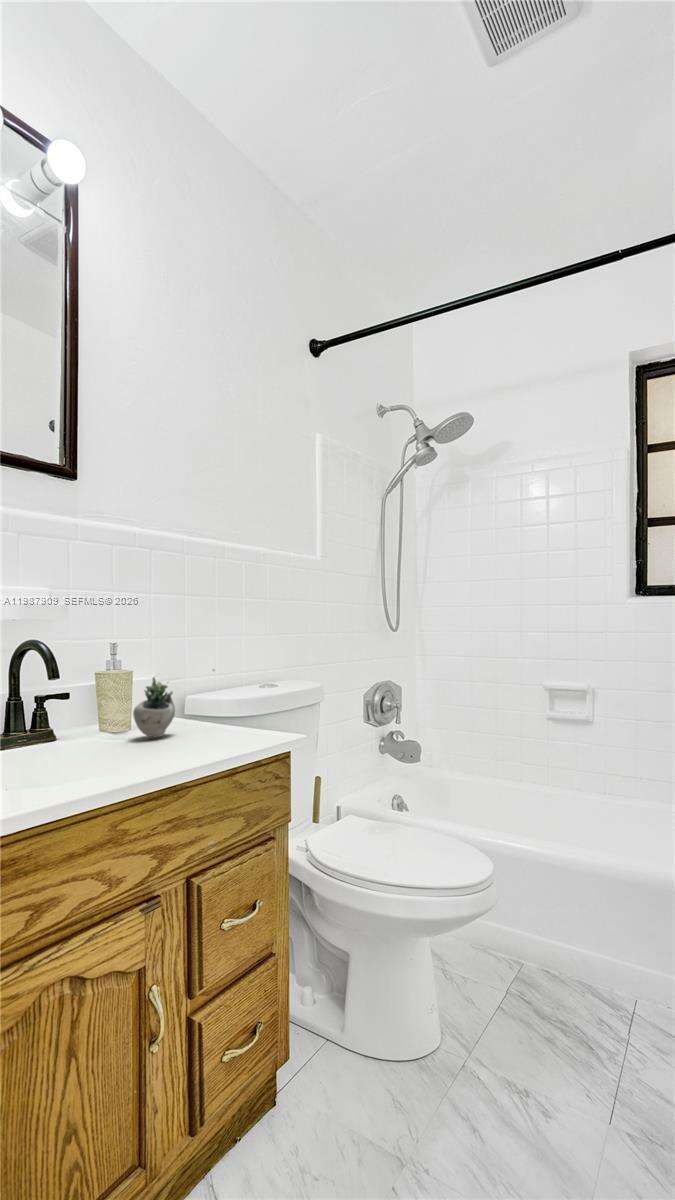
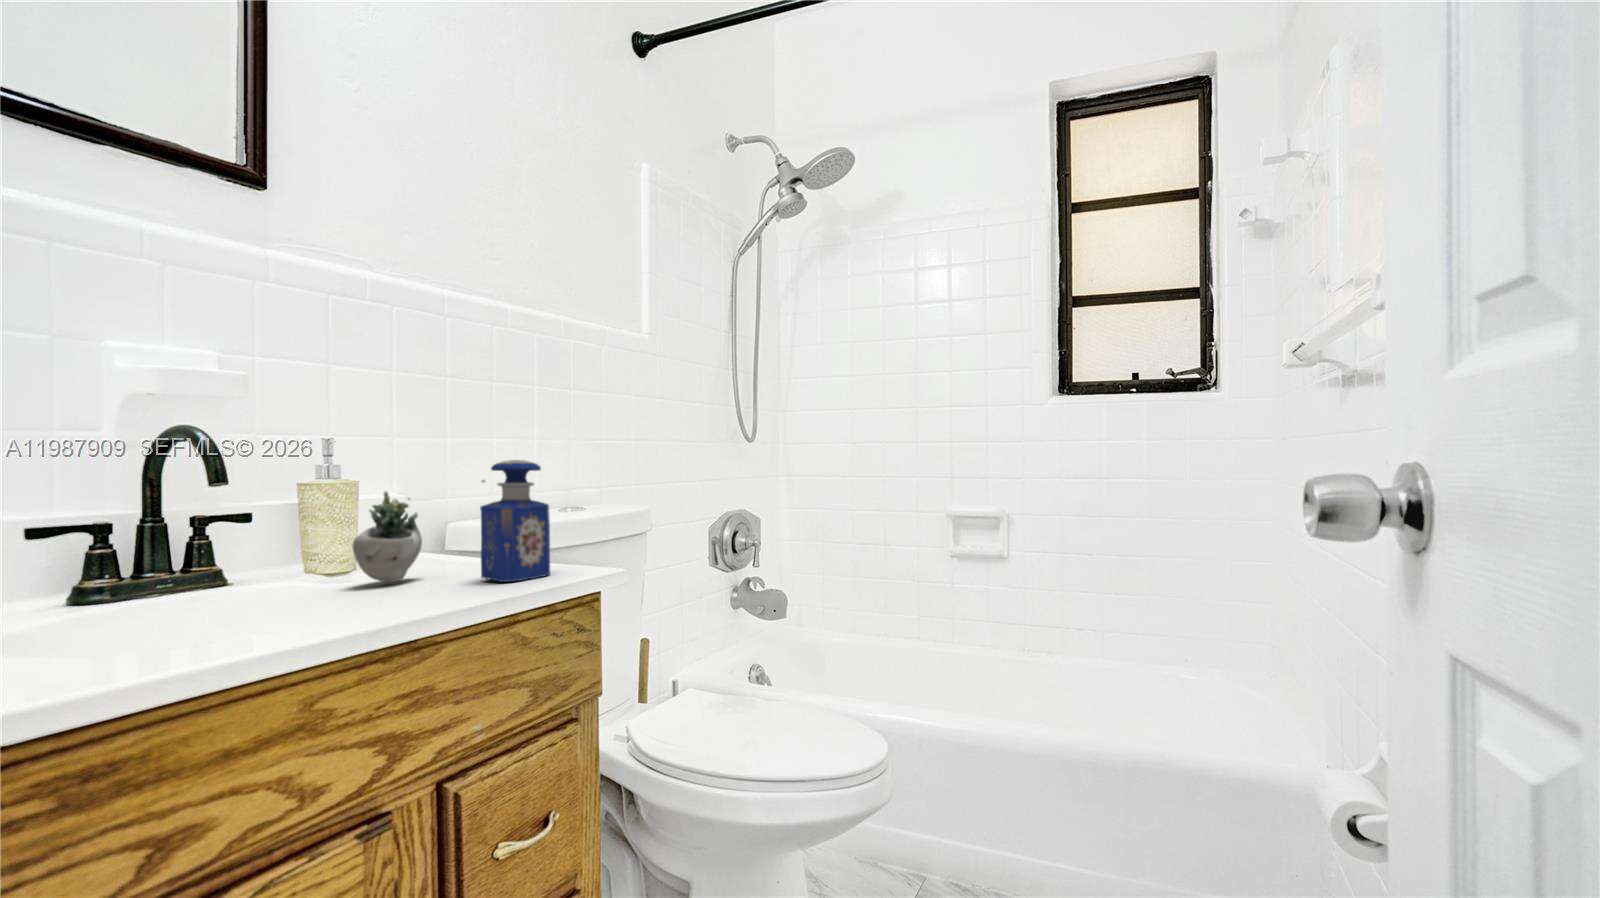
perfume bottle: none [213,659,257,742] -> present [480,460,550,582]

